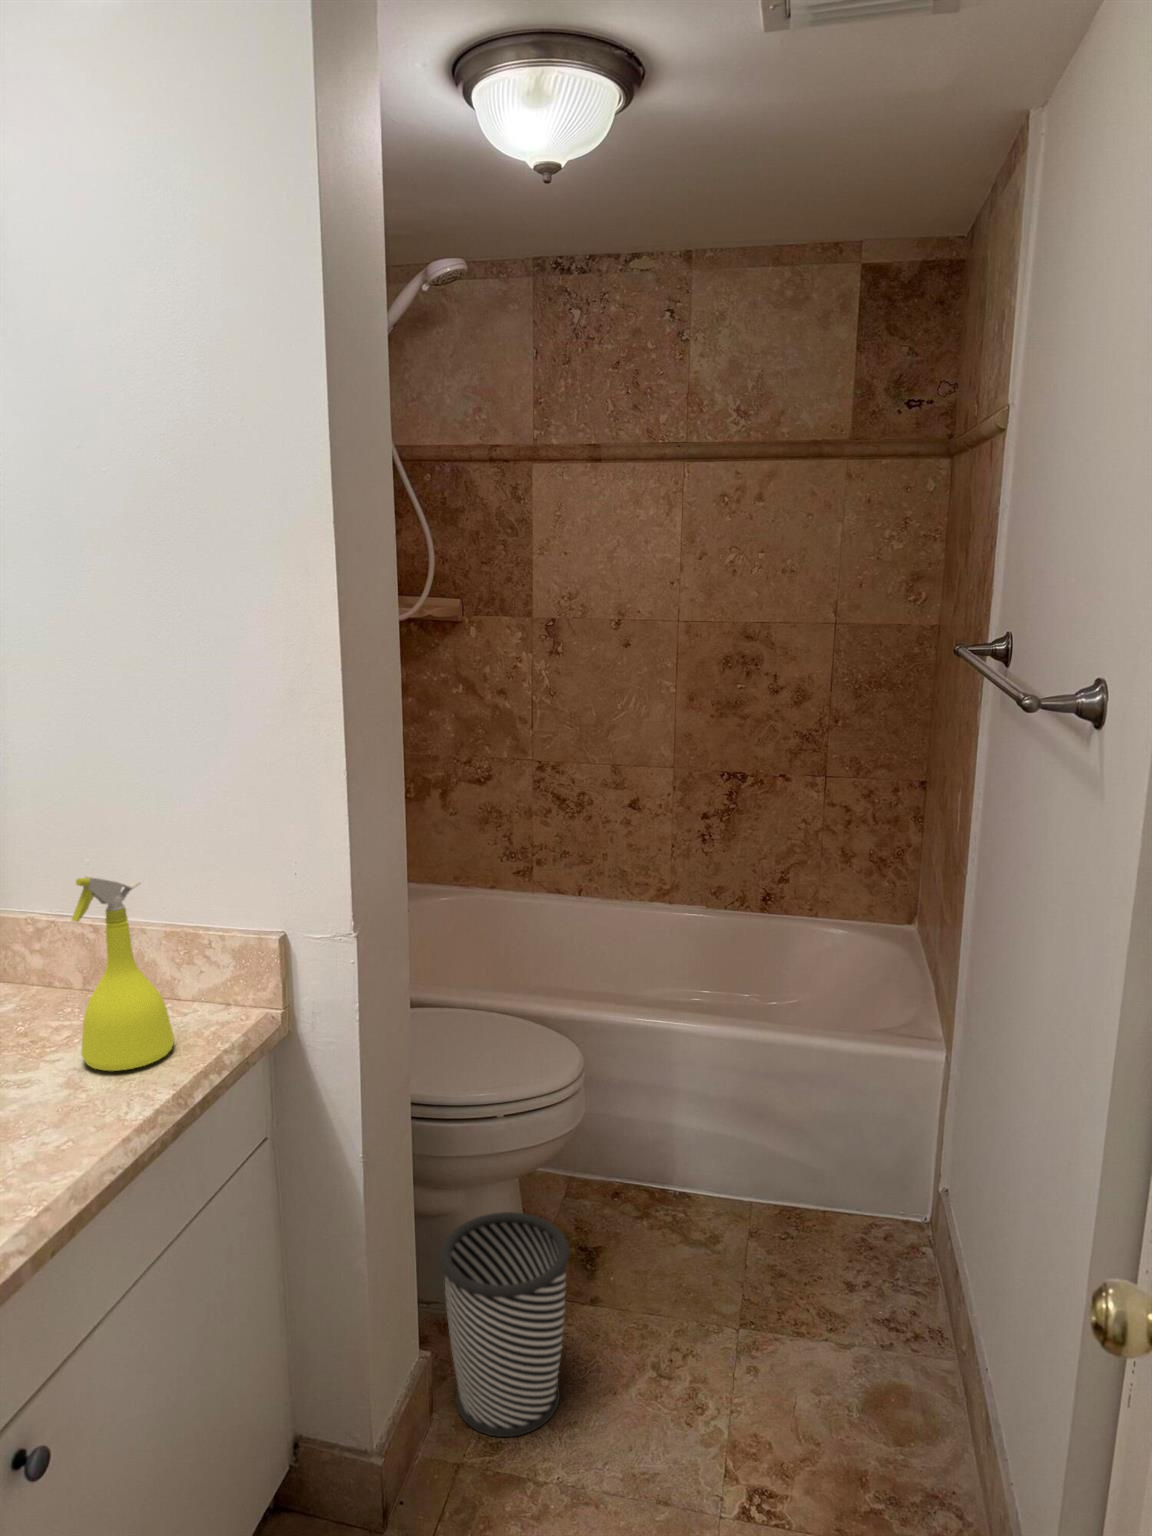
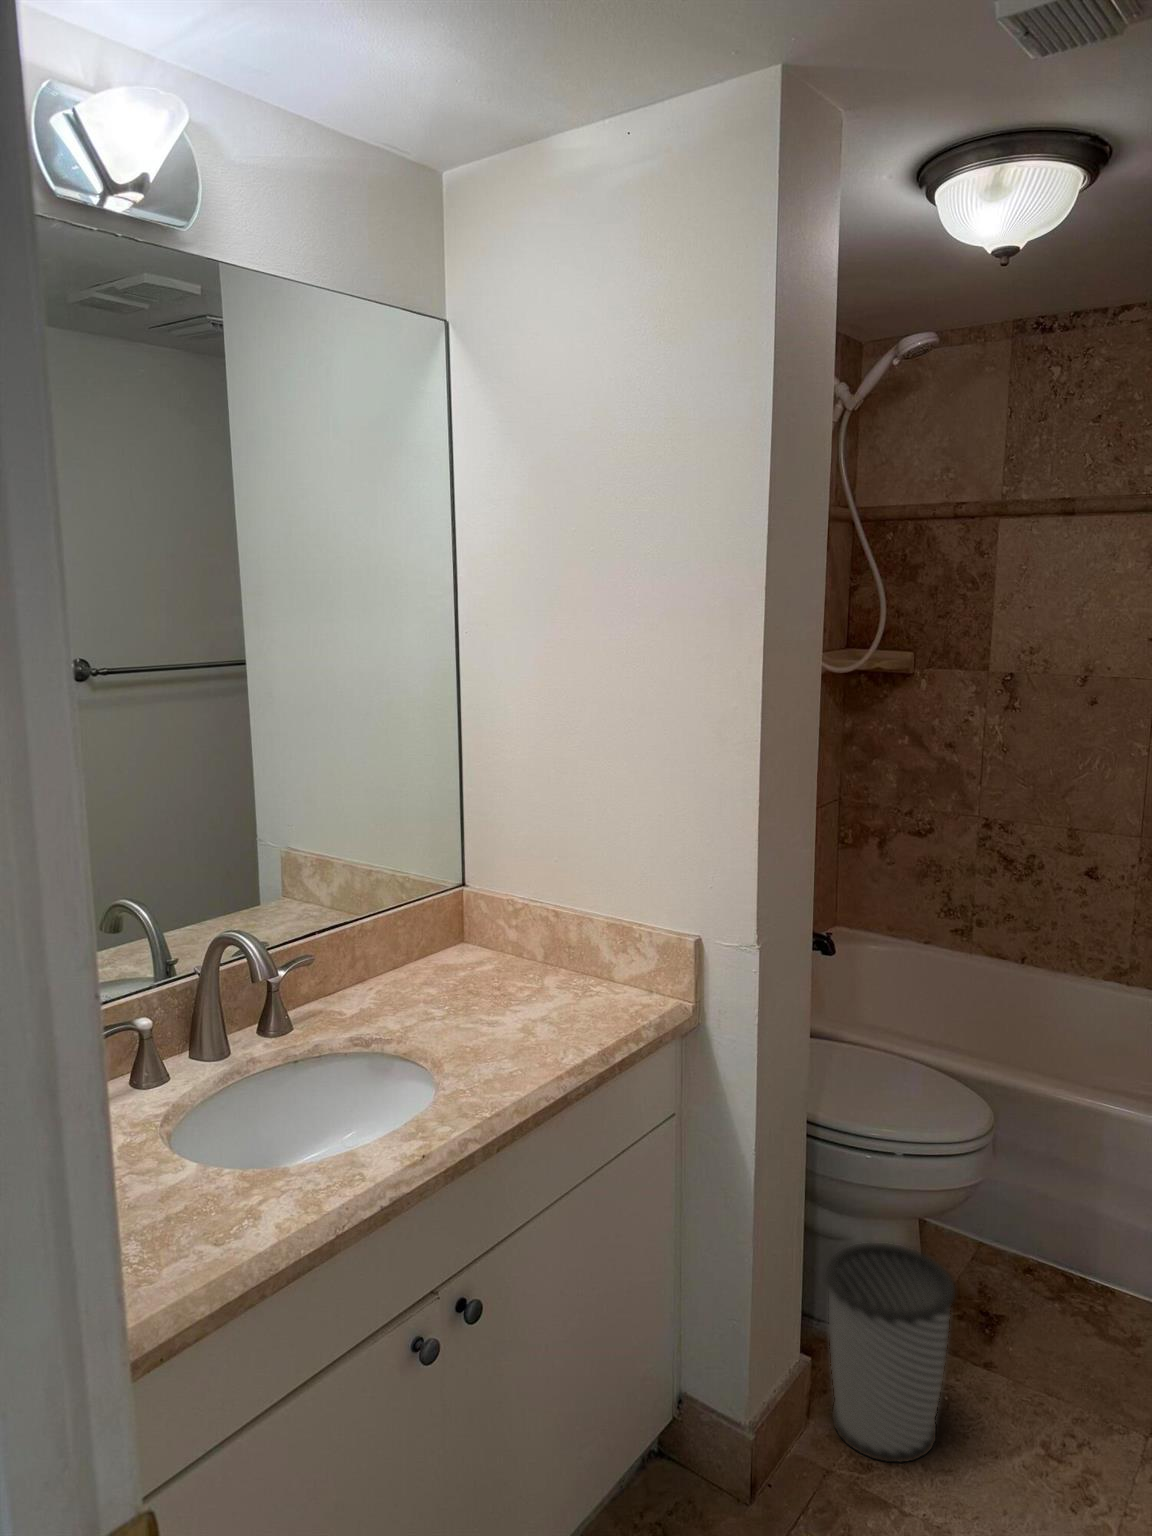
spray bottle: present [72,877,174,1071] -> none [535,866,606,1028]

